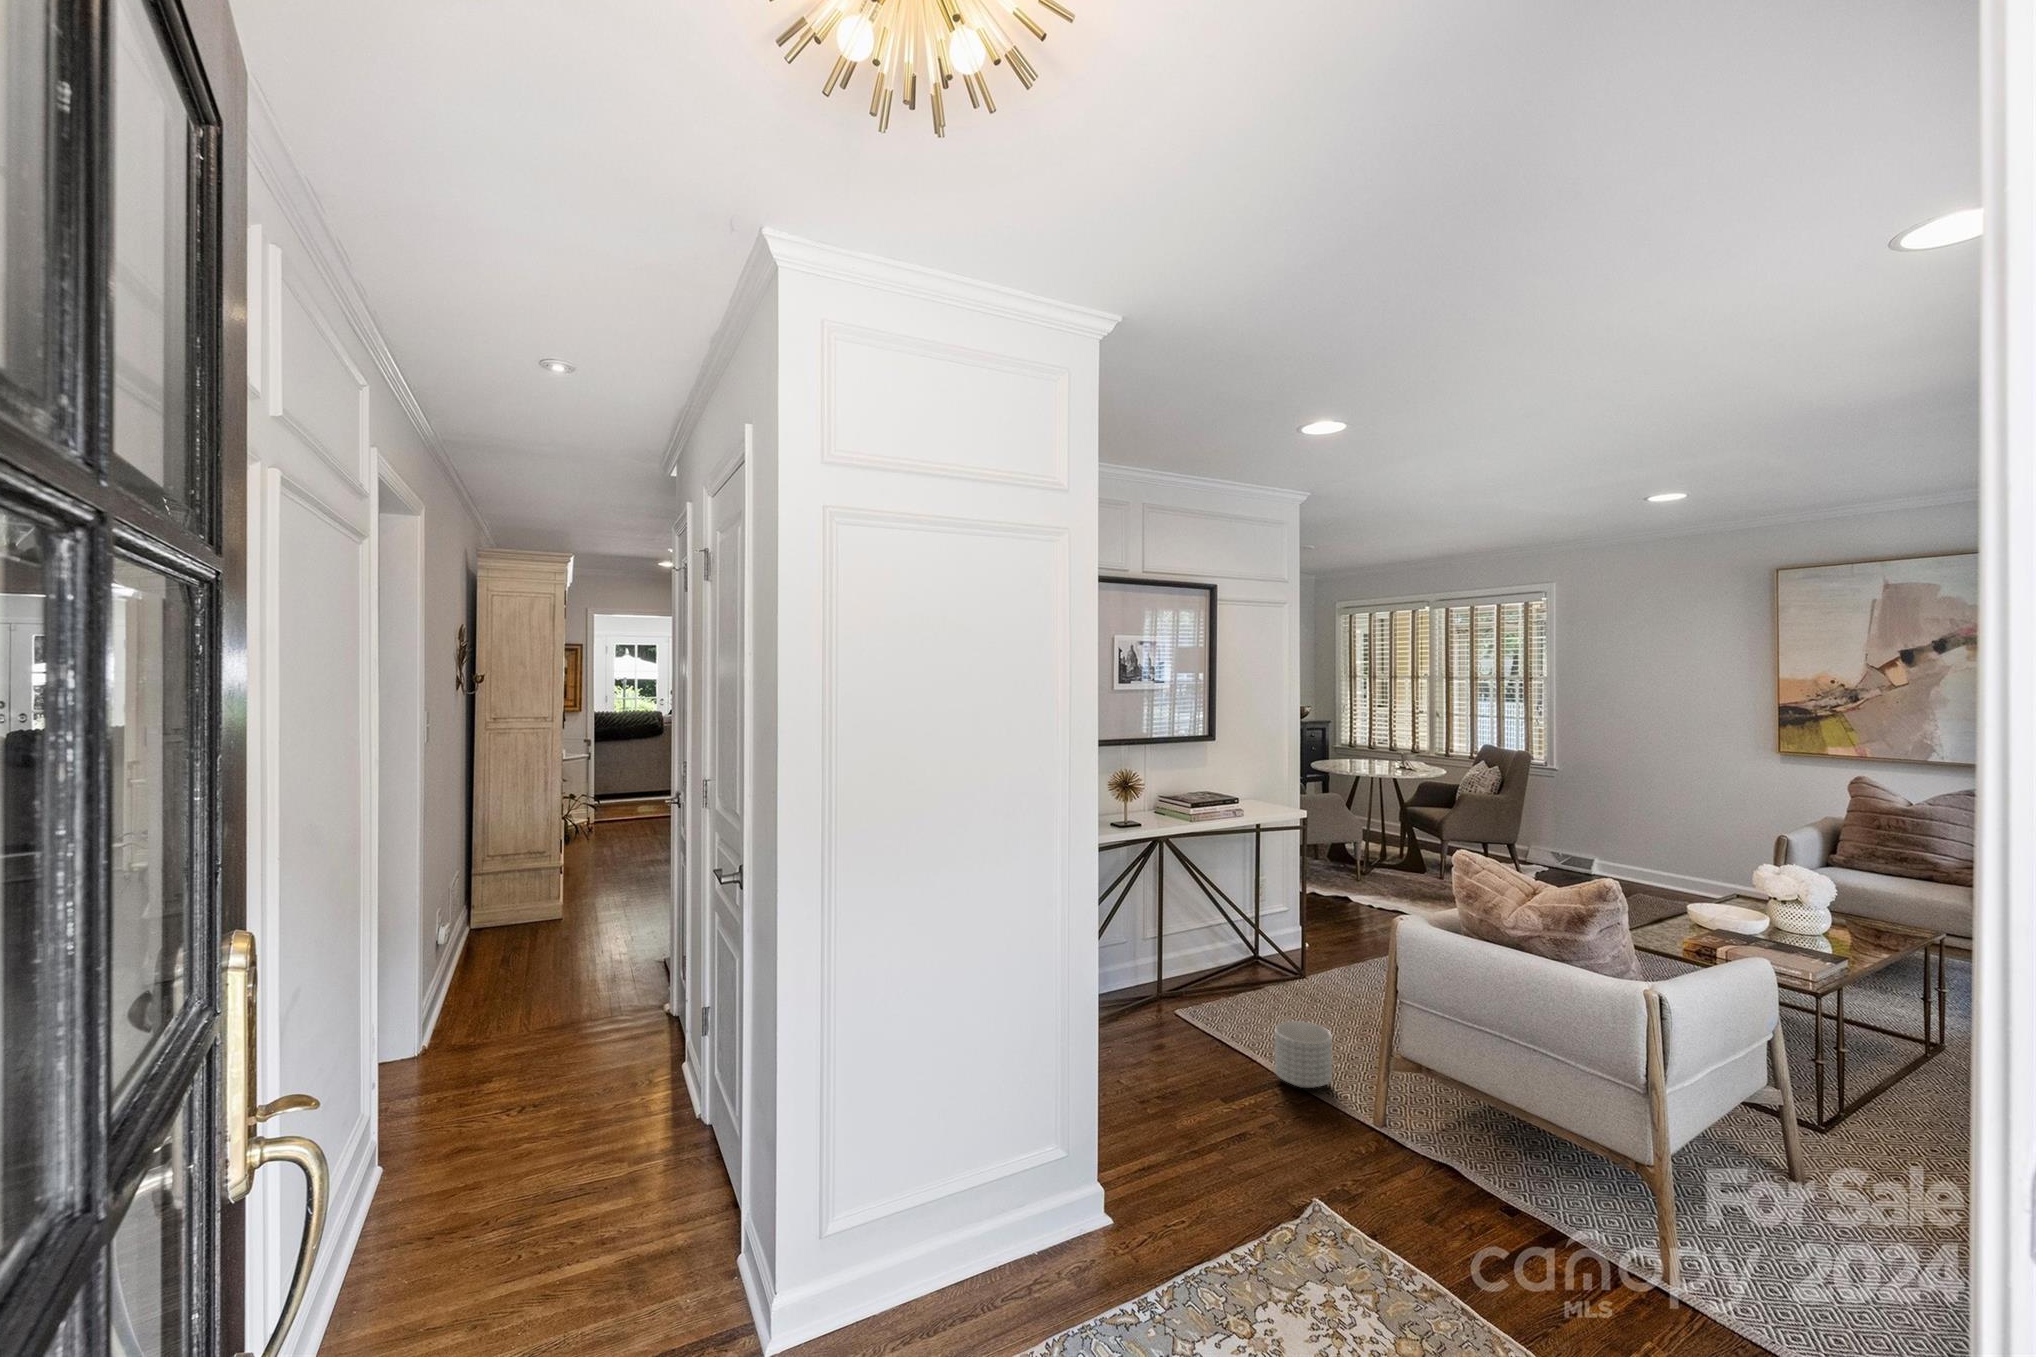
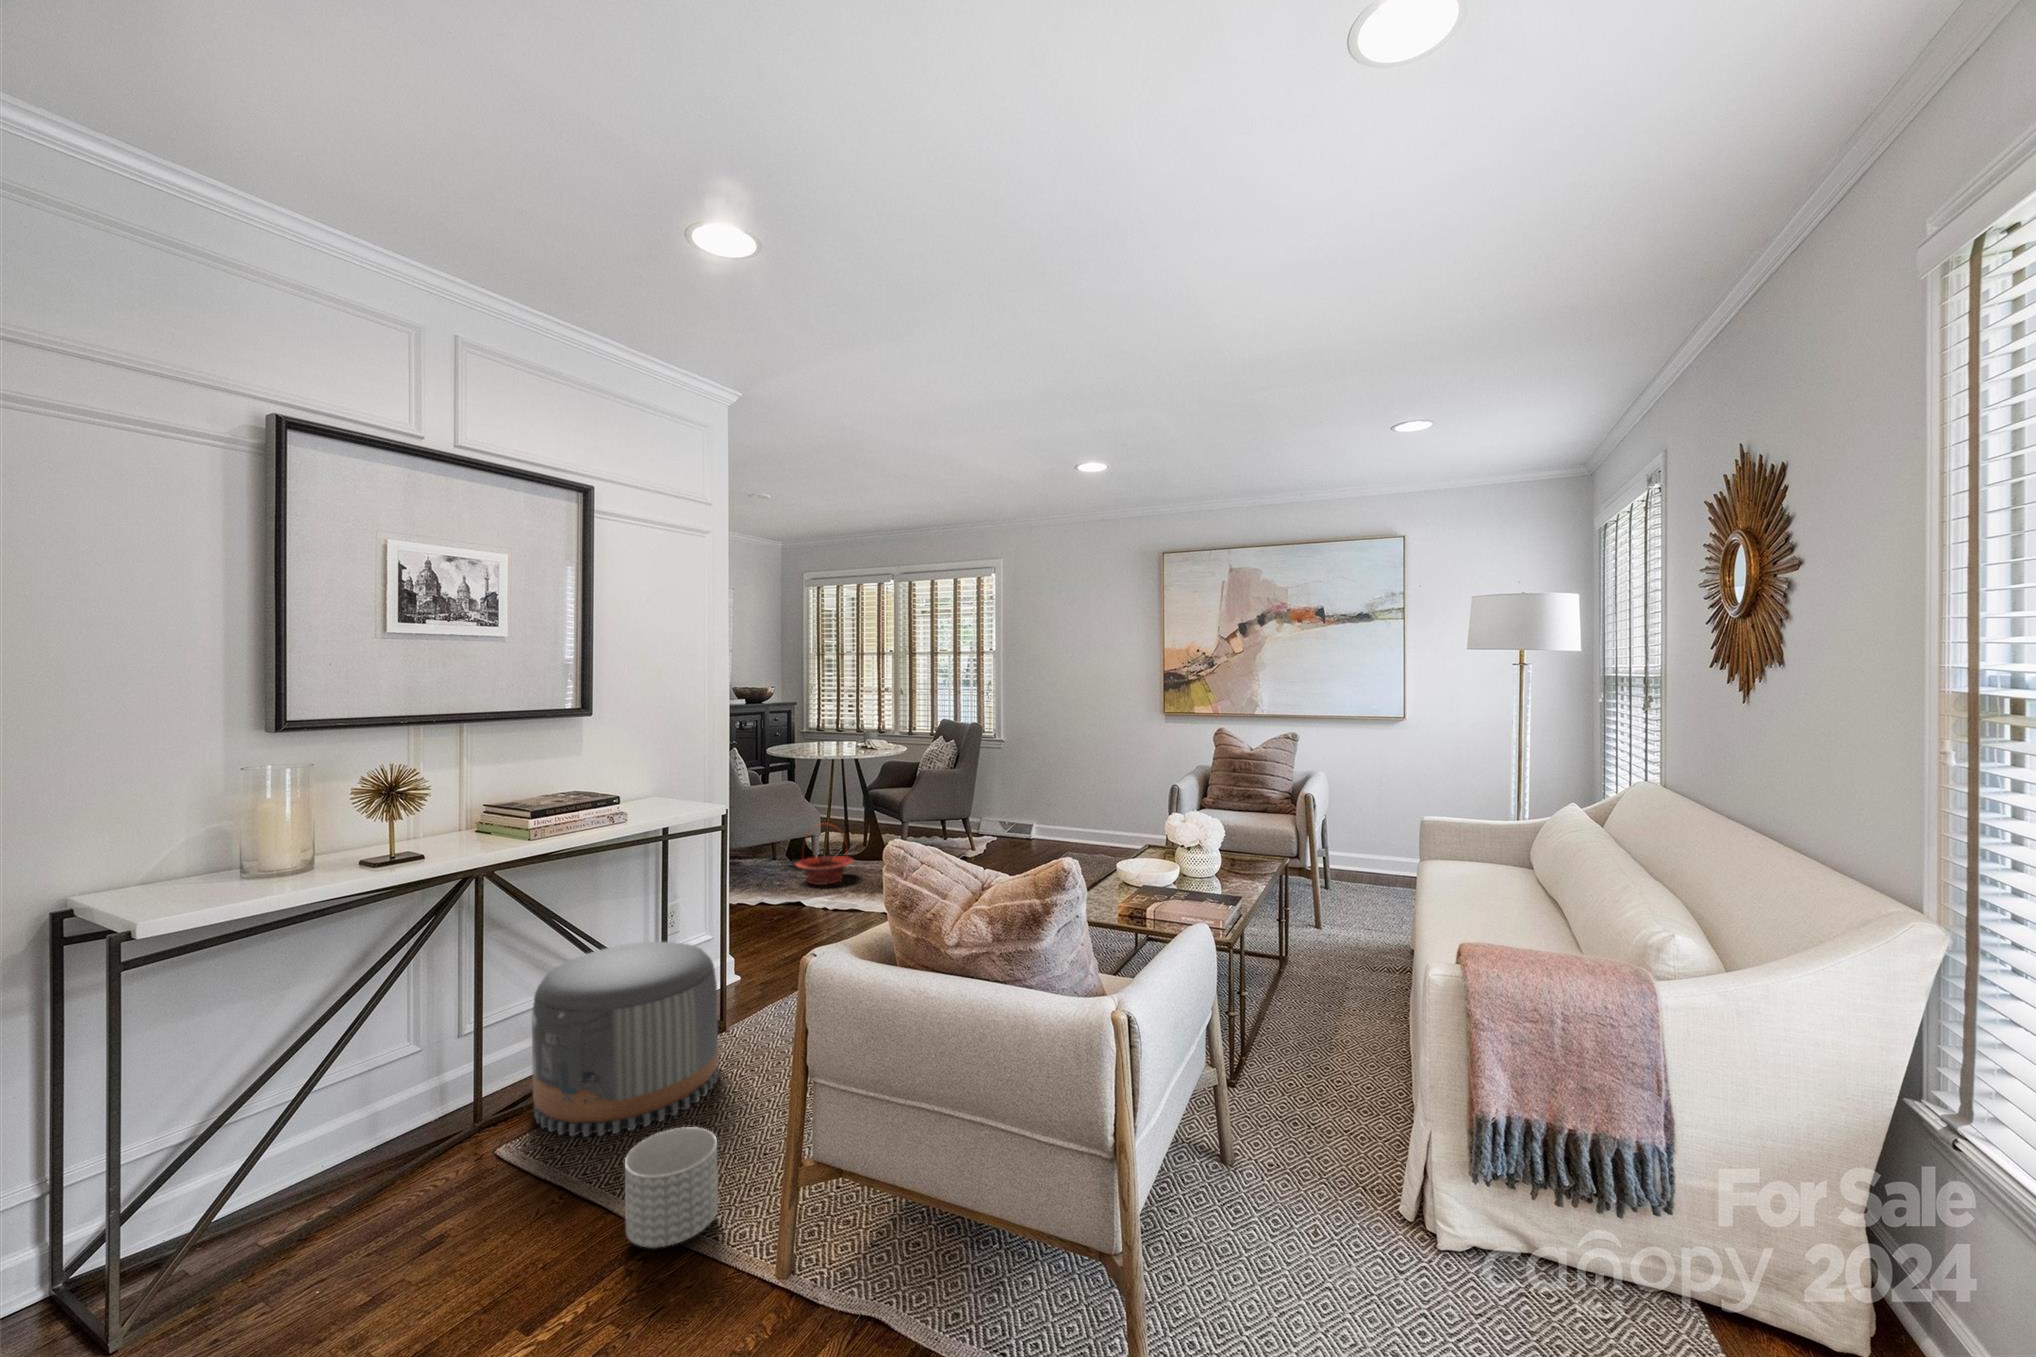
basket: none [1339,834,1395,889] -> present [796,823,853,885]
pouf: none [1191,904,1309,1025] -> present [532,942,718,1137]

